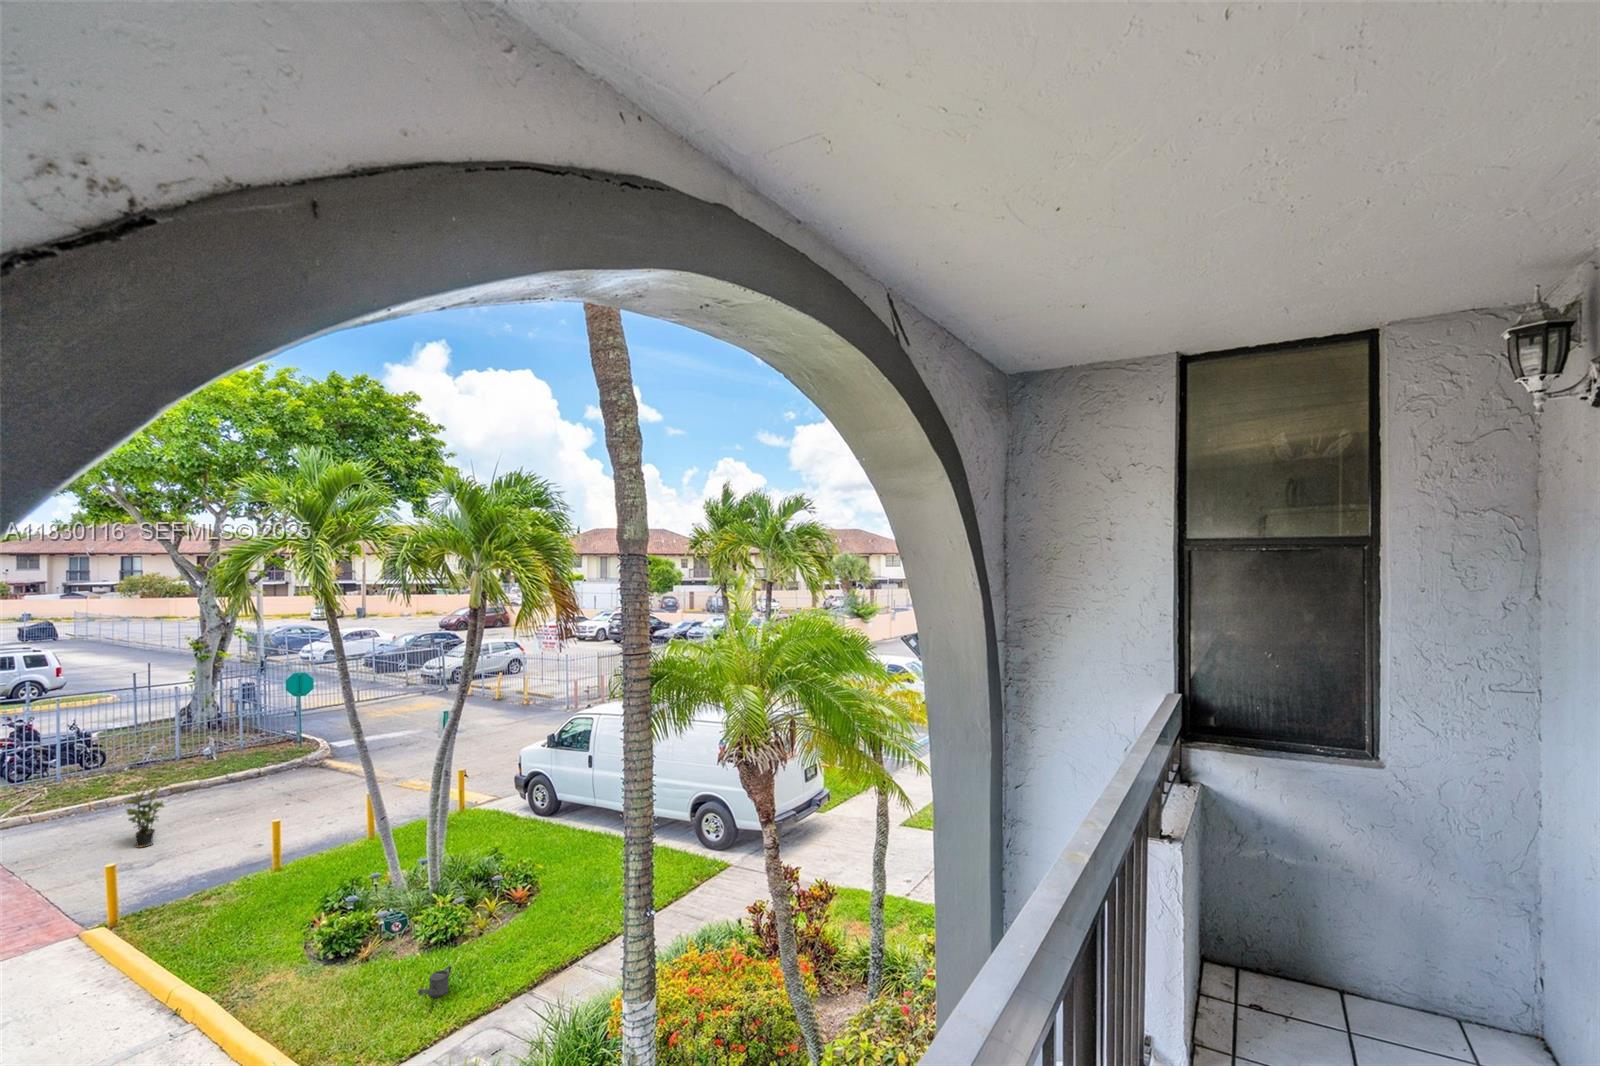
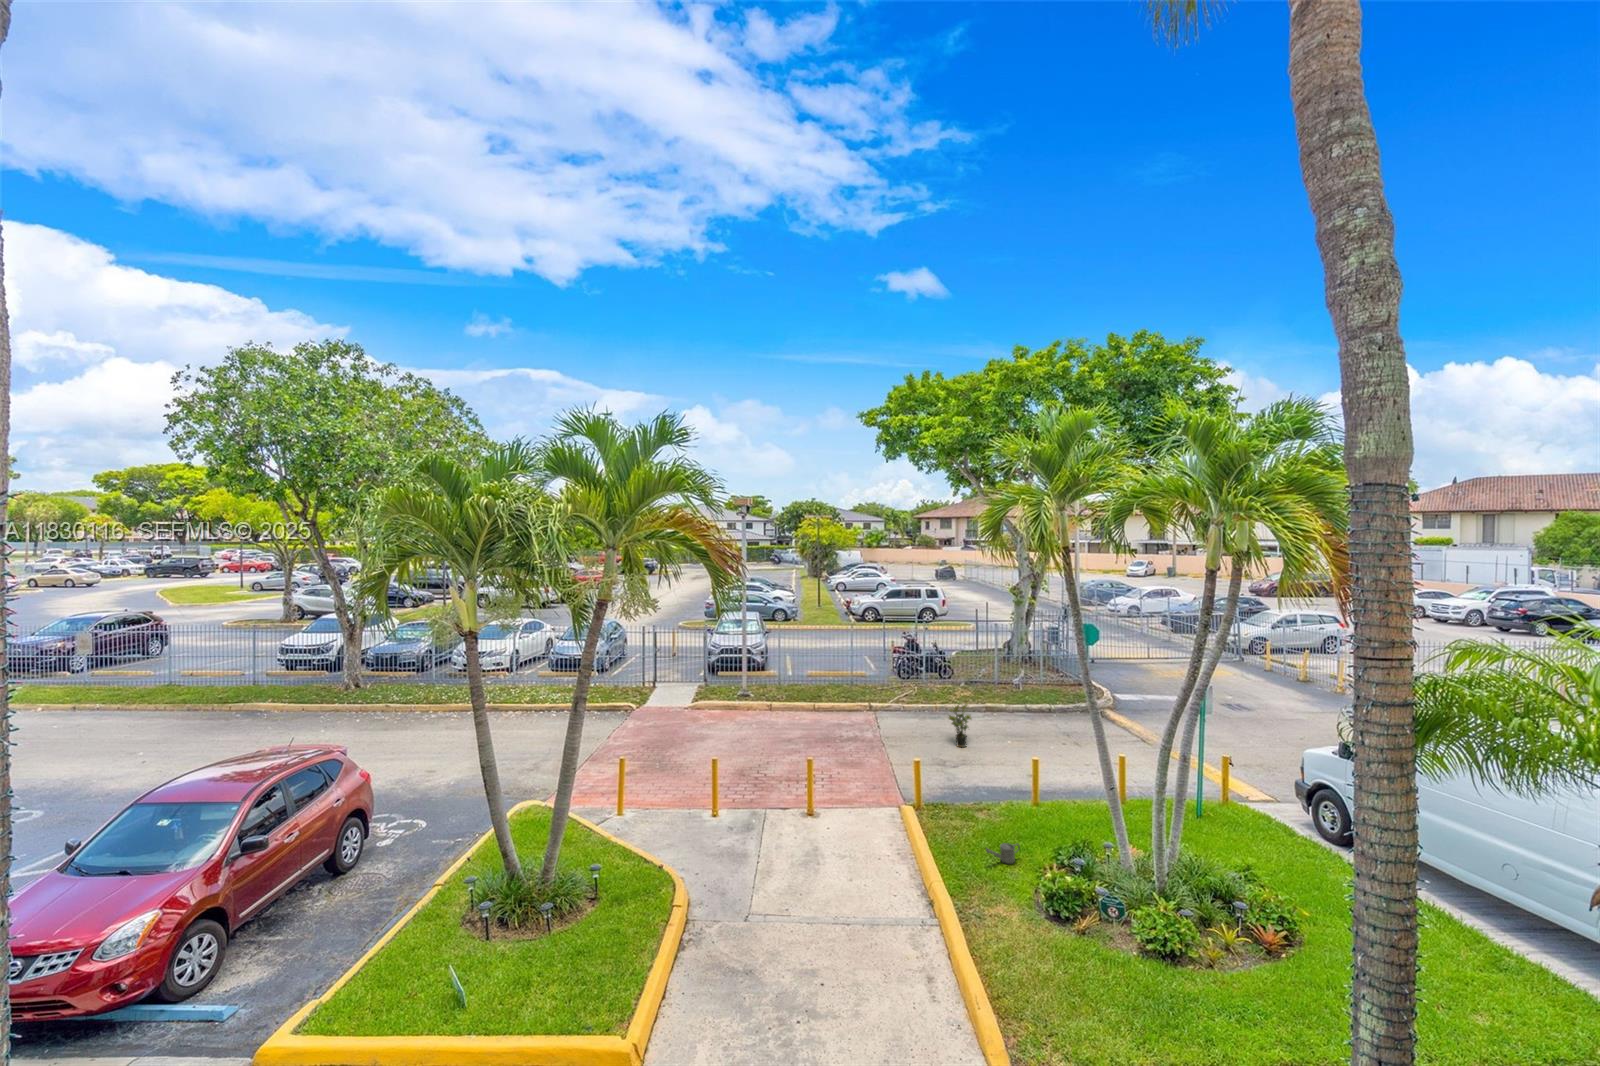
watering can: present [418,966,451,998] -> present [986,843,1020,864]

